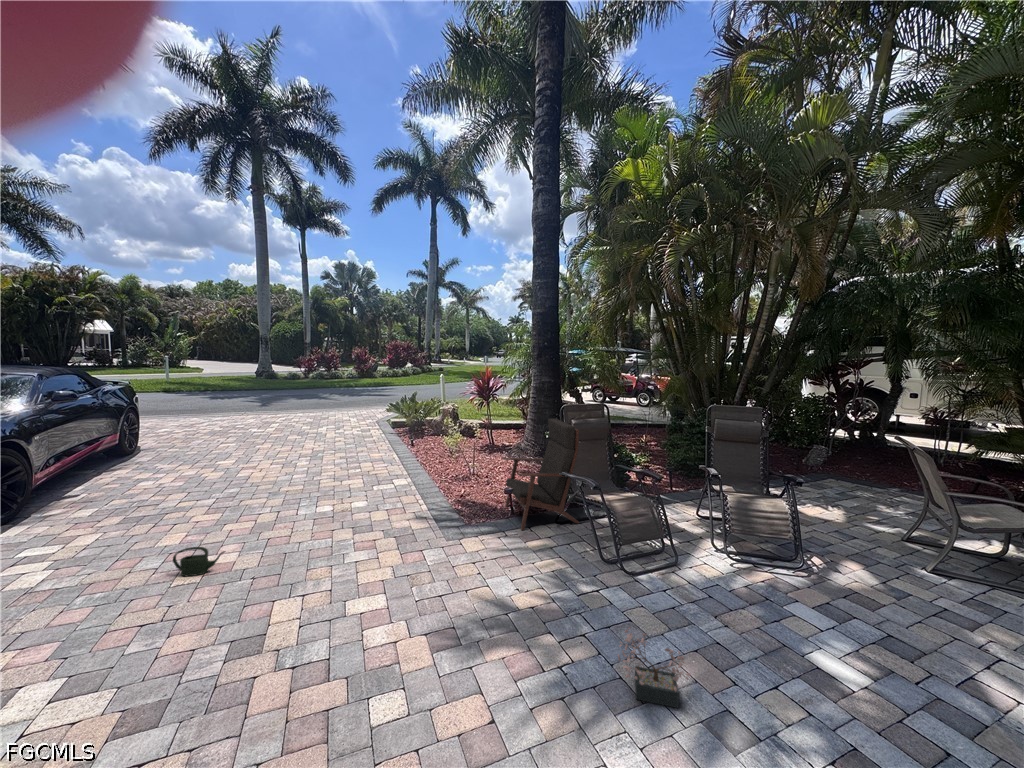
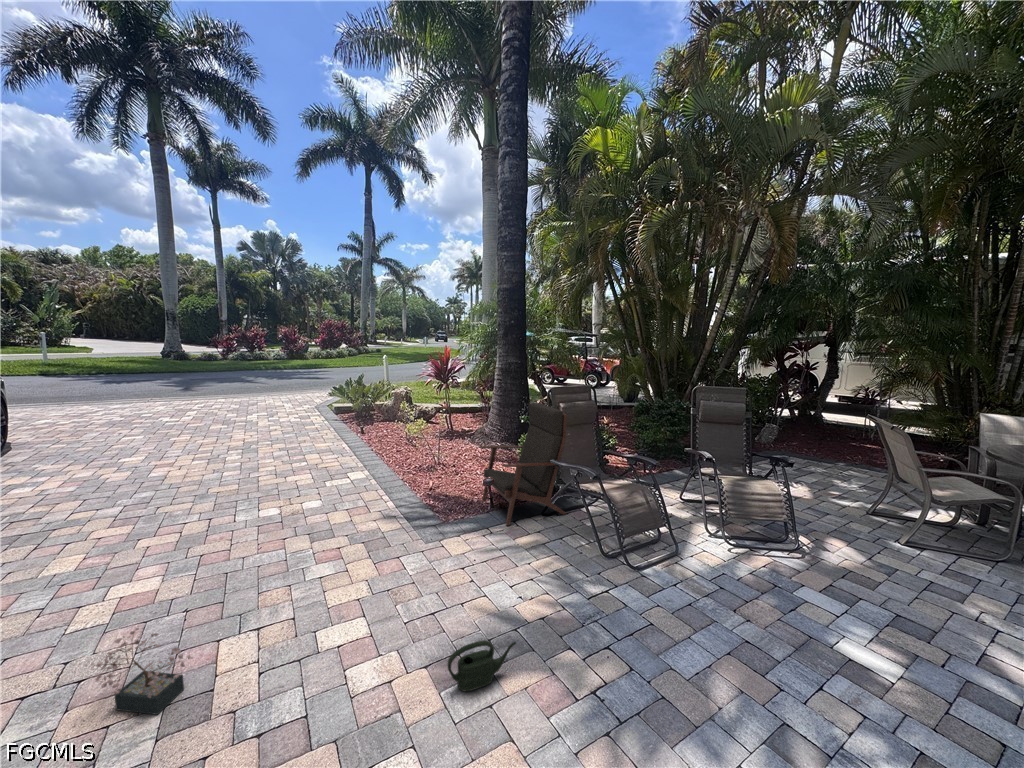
watering can: present [173,547,225,576] -> present [448,640,516,691]
decorative plant: present [618,627,691,708] -> present [91,628,193,715]

